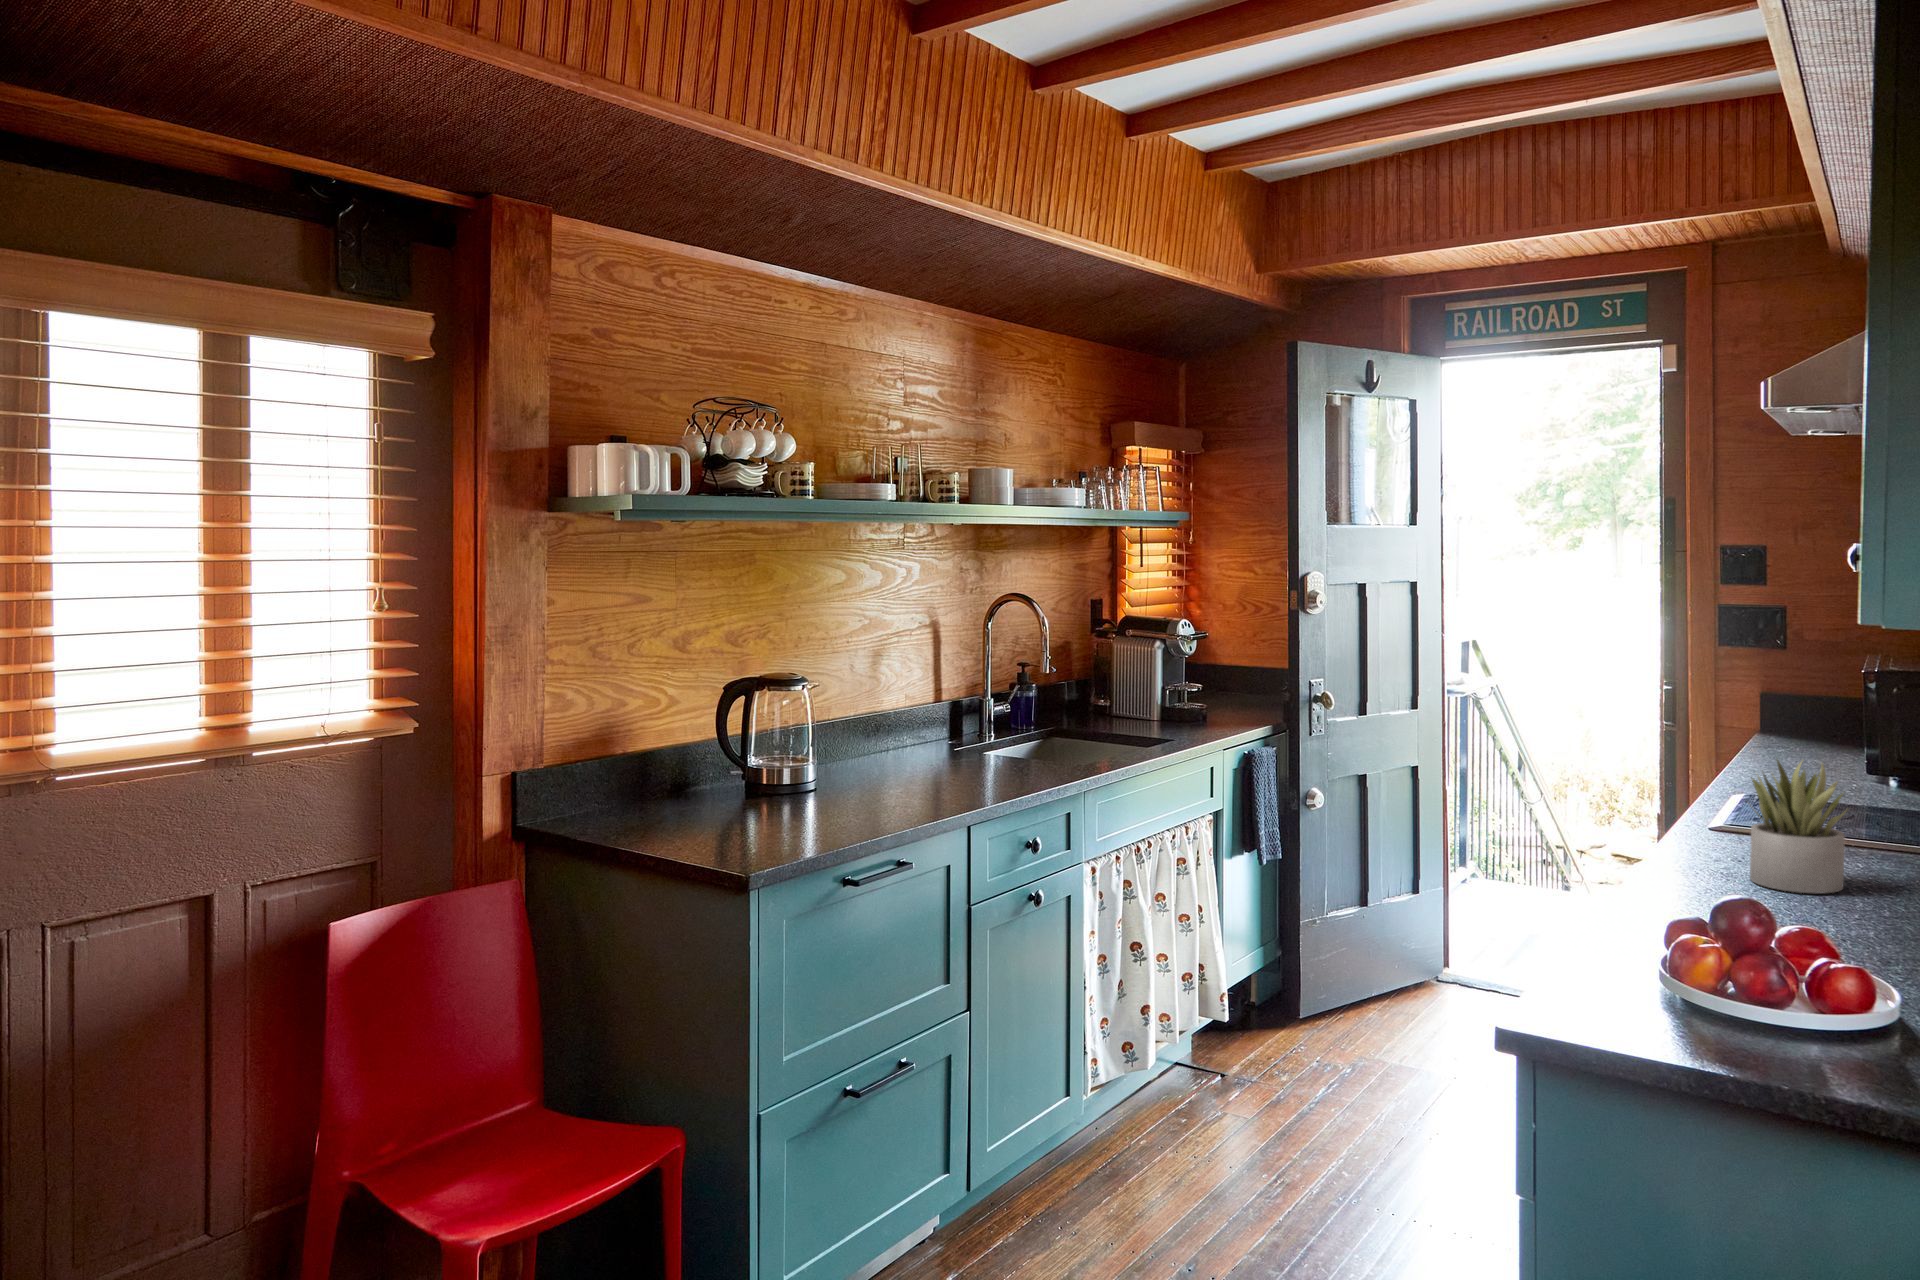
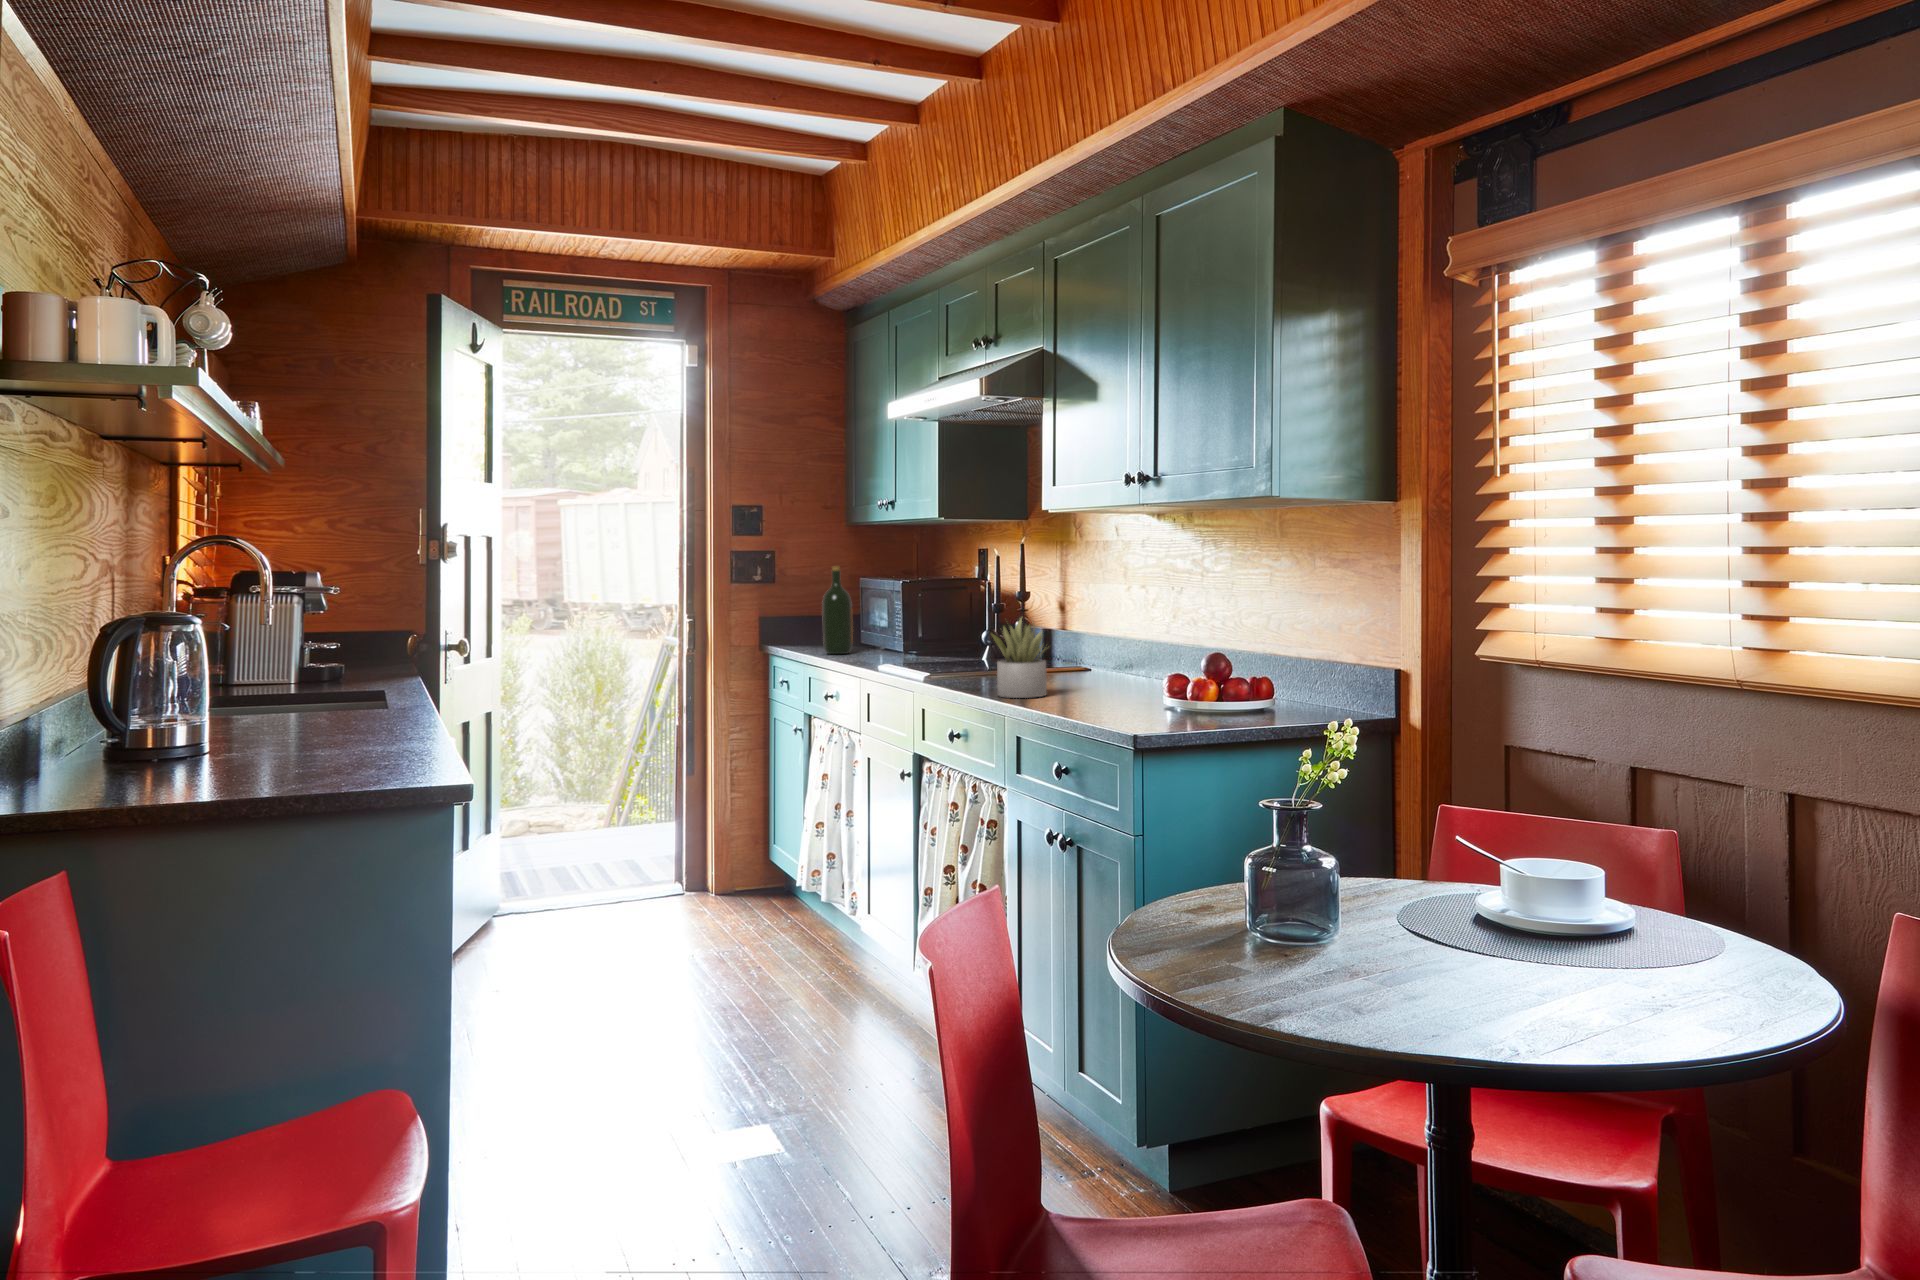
wine bottle: none [1779,635,1830,758] -> present [822,566,853,654]

